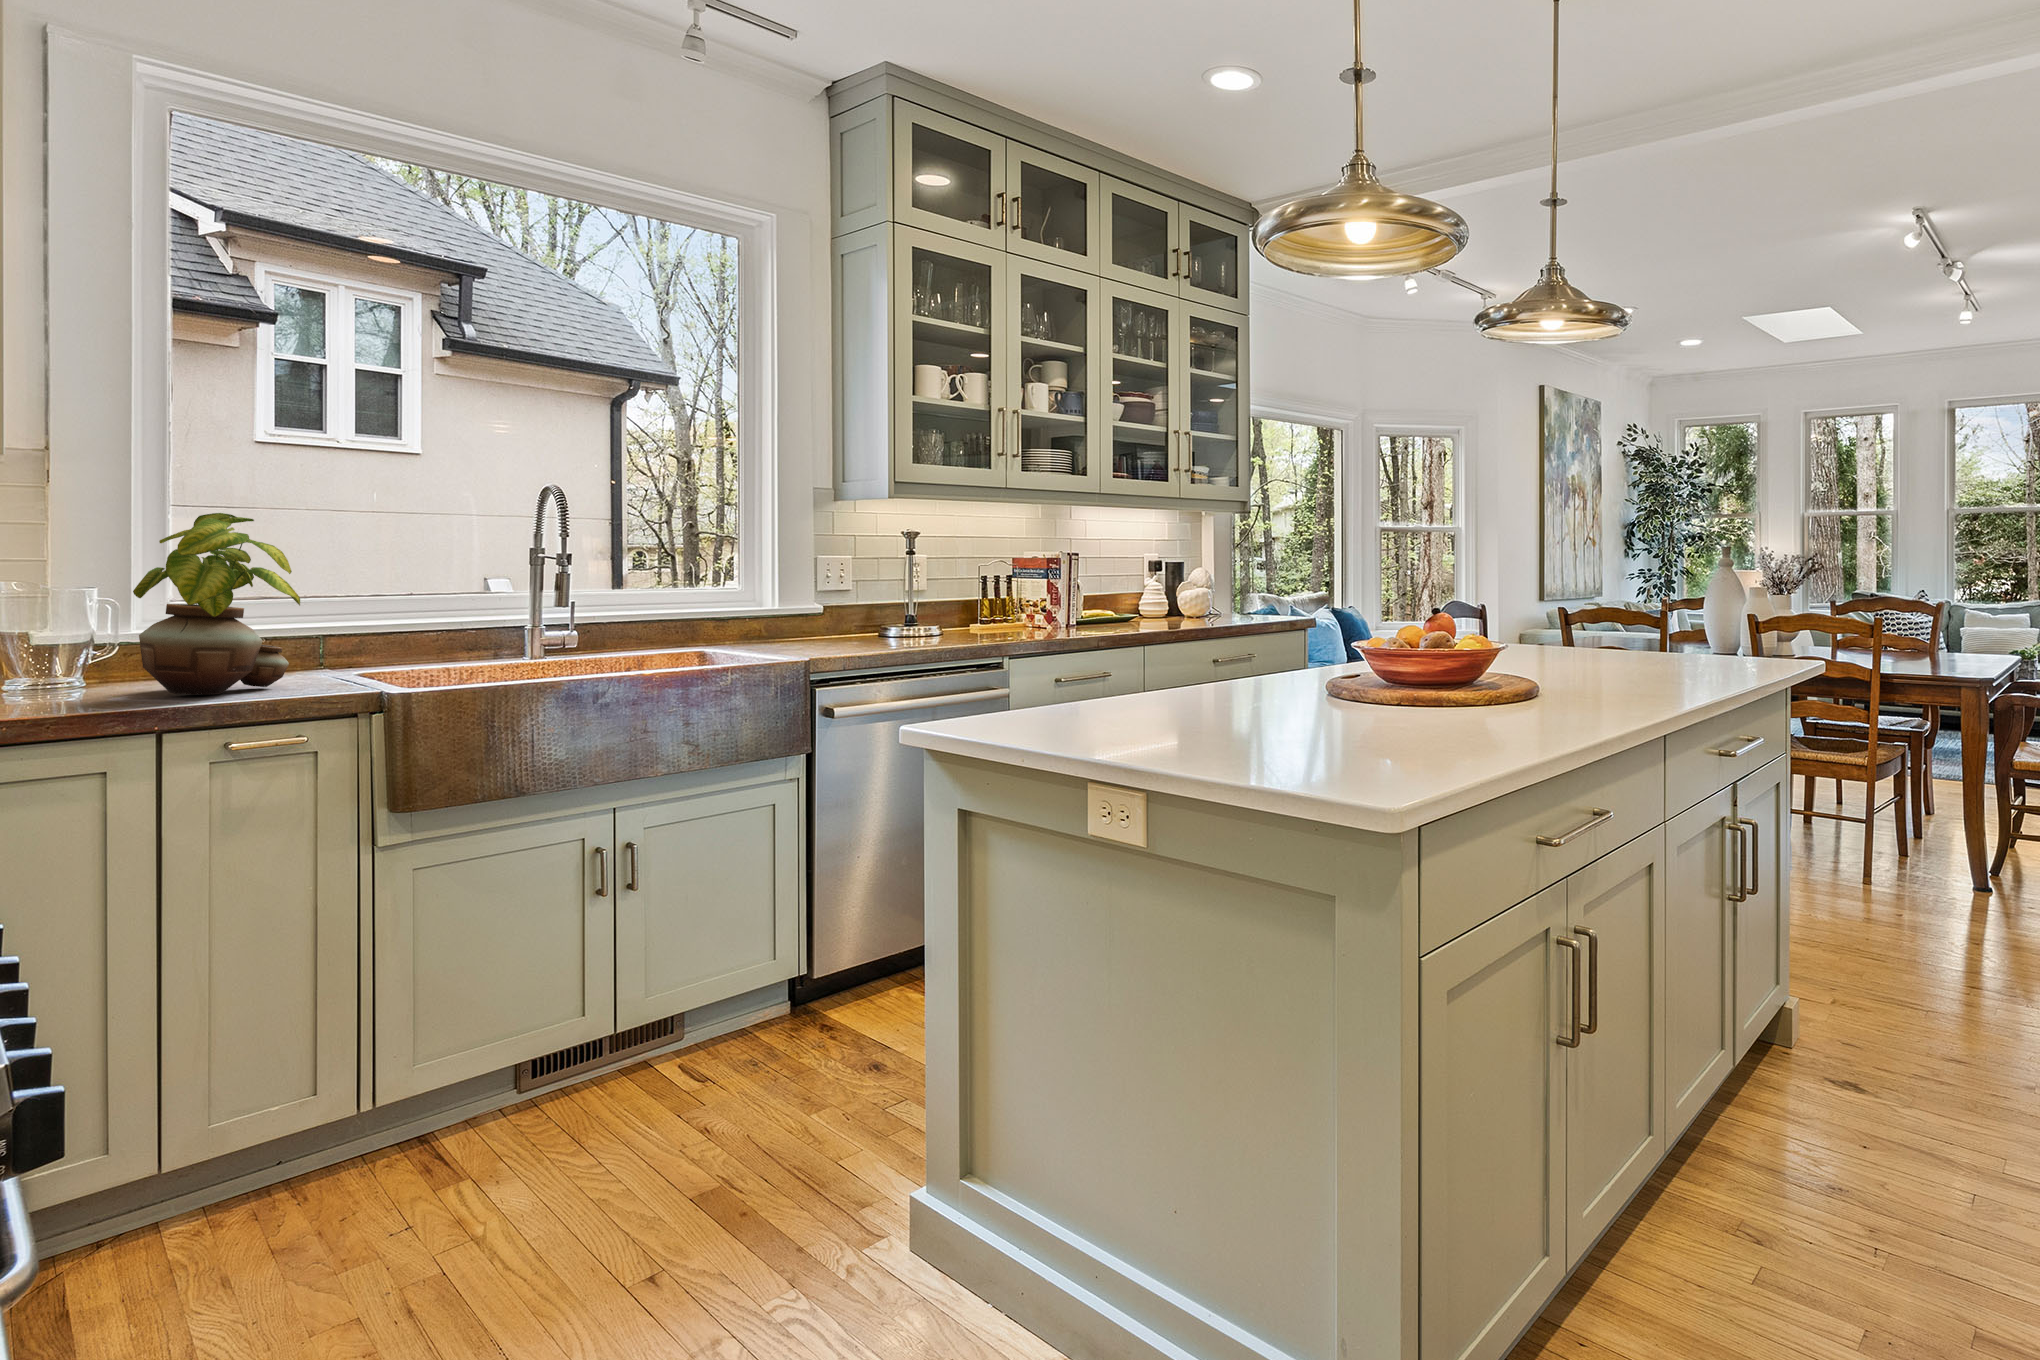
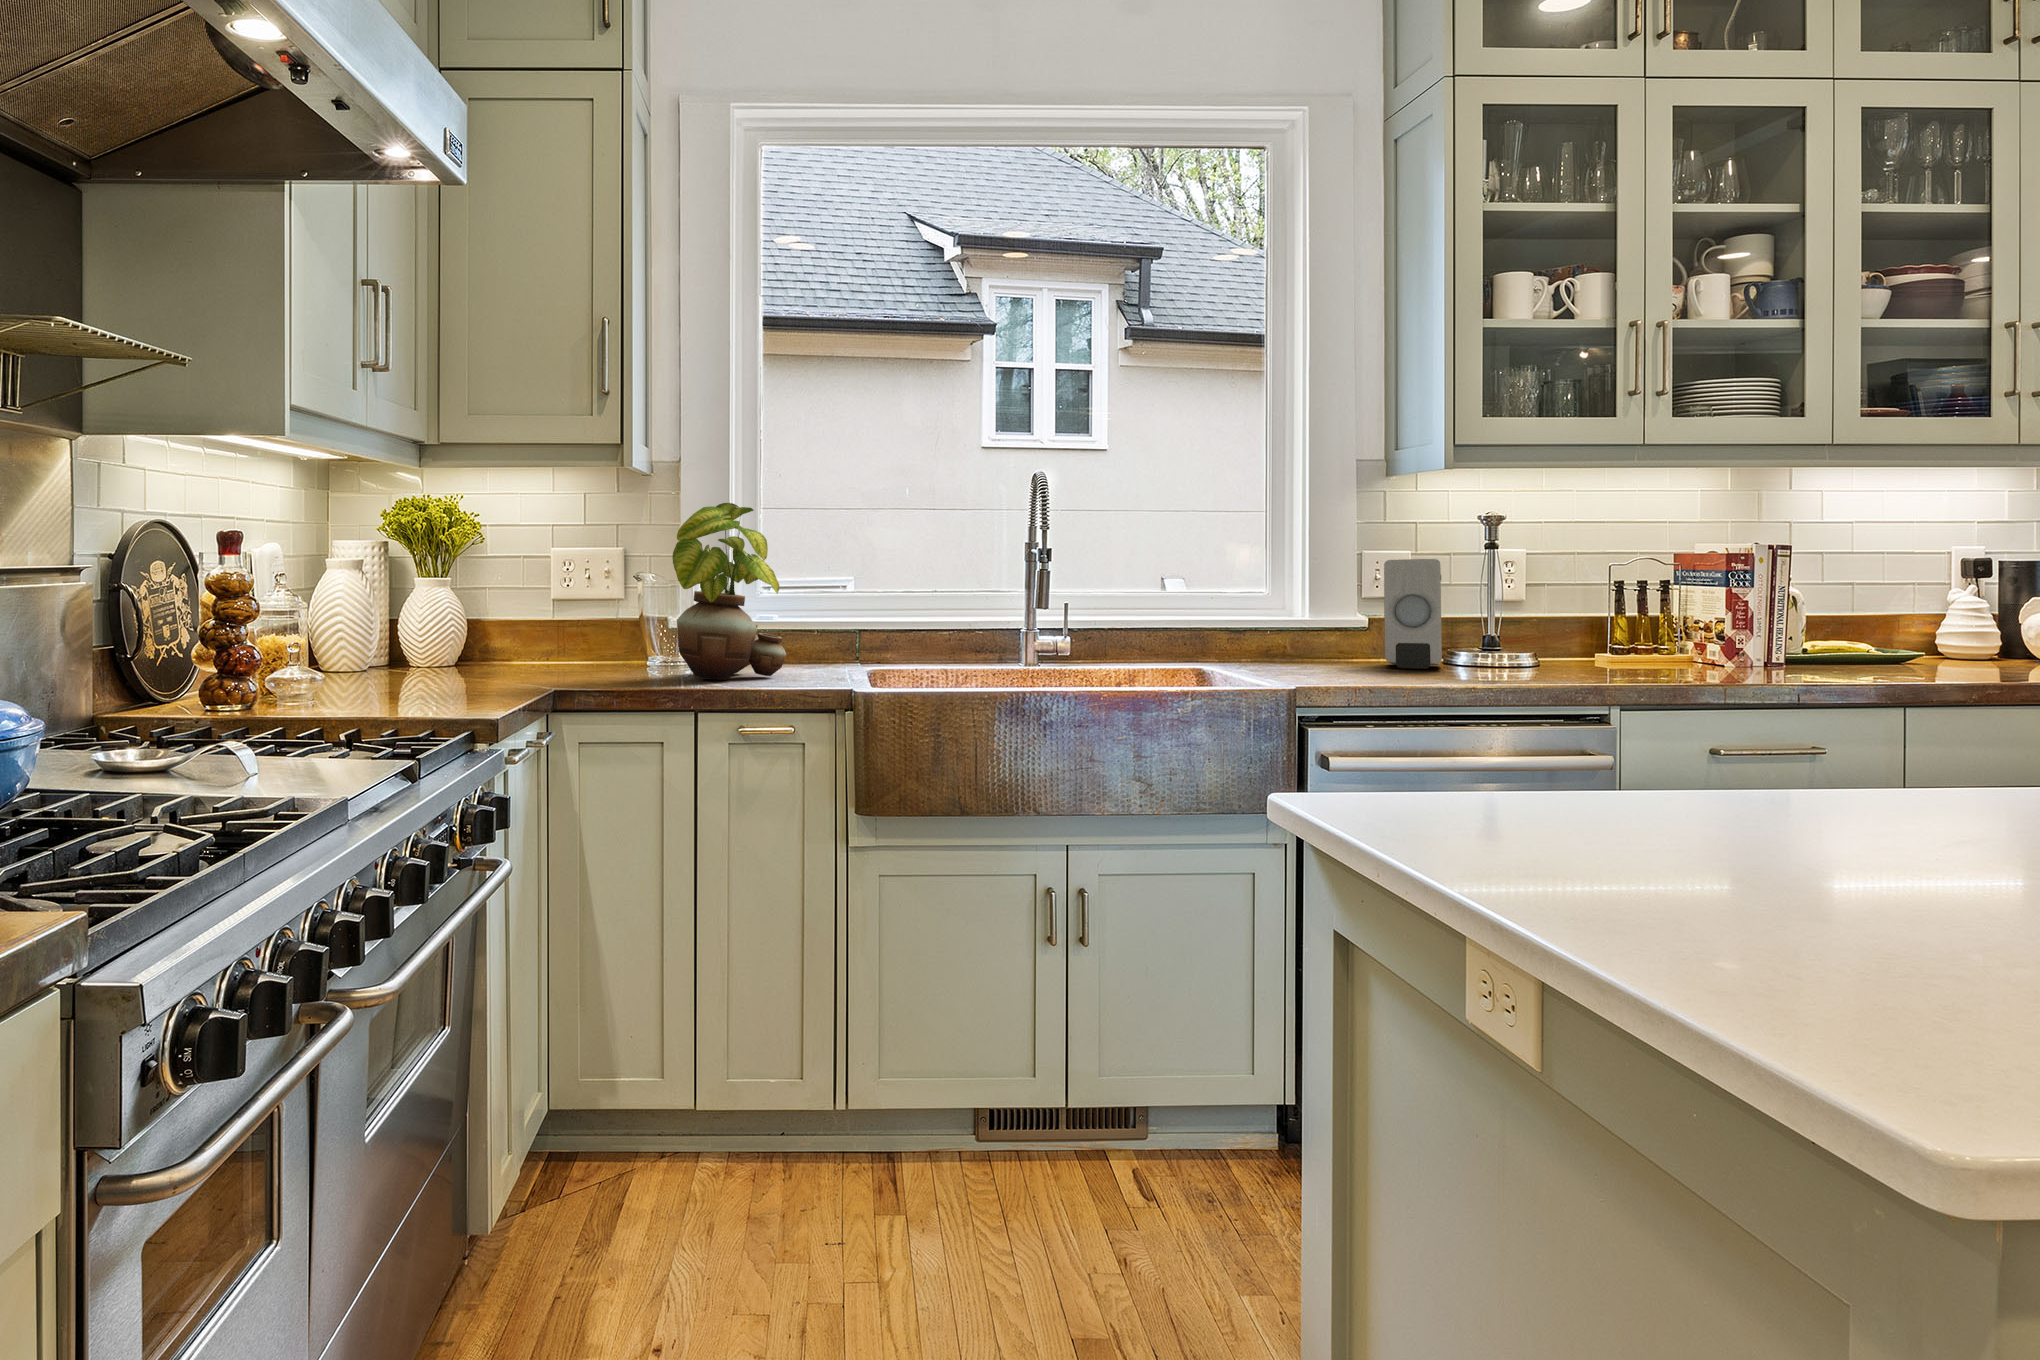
soap dispenser: none [837,562,879,642] -> present [1384,559,1442,669]

